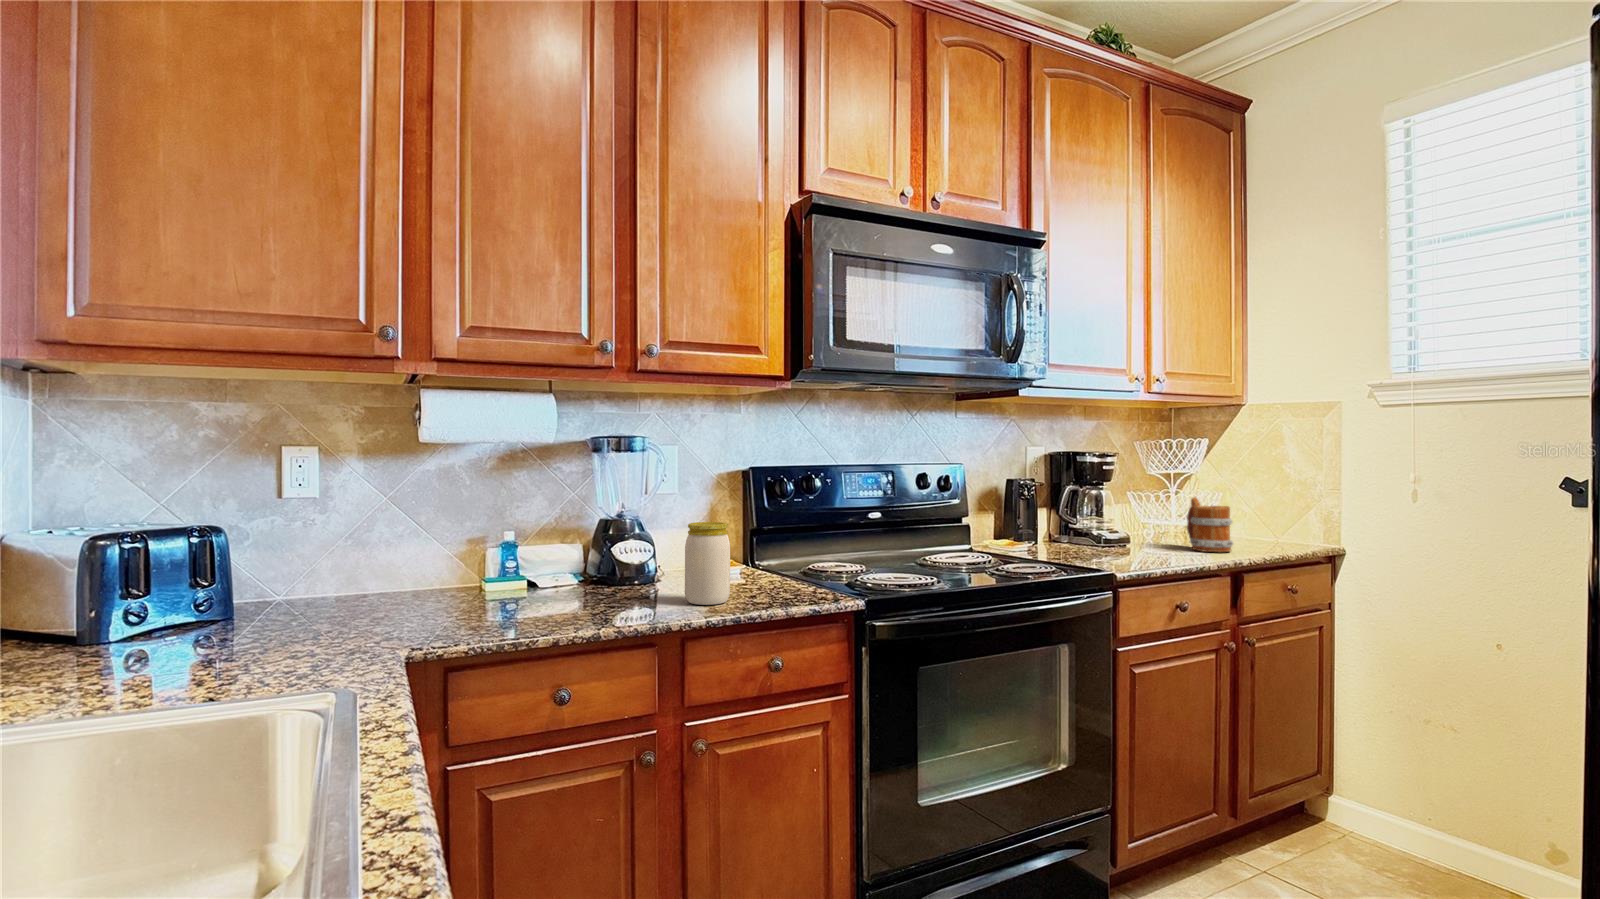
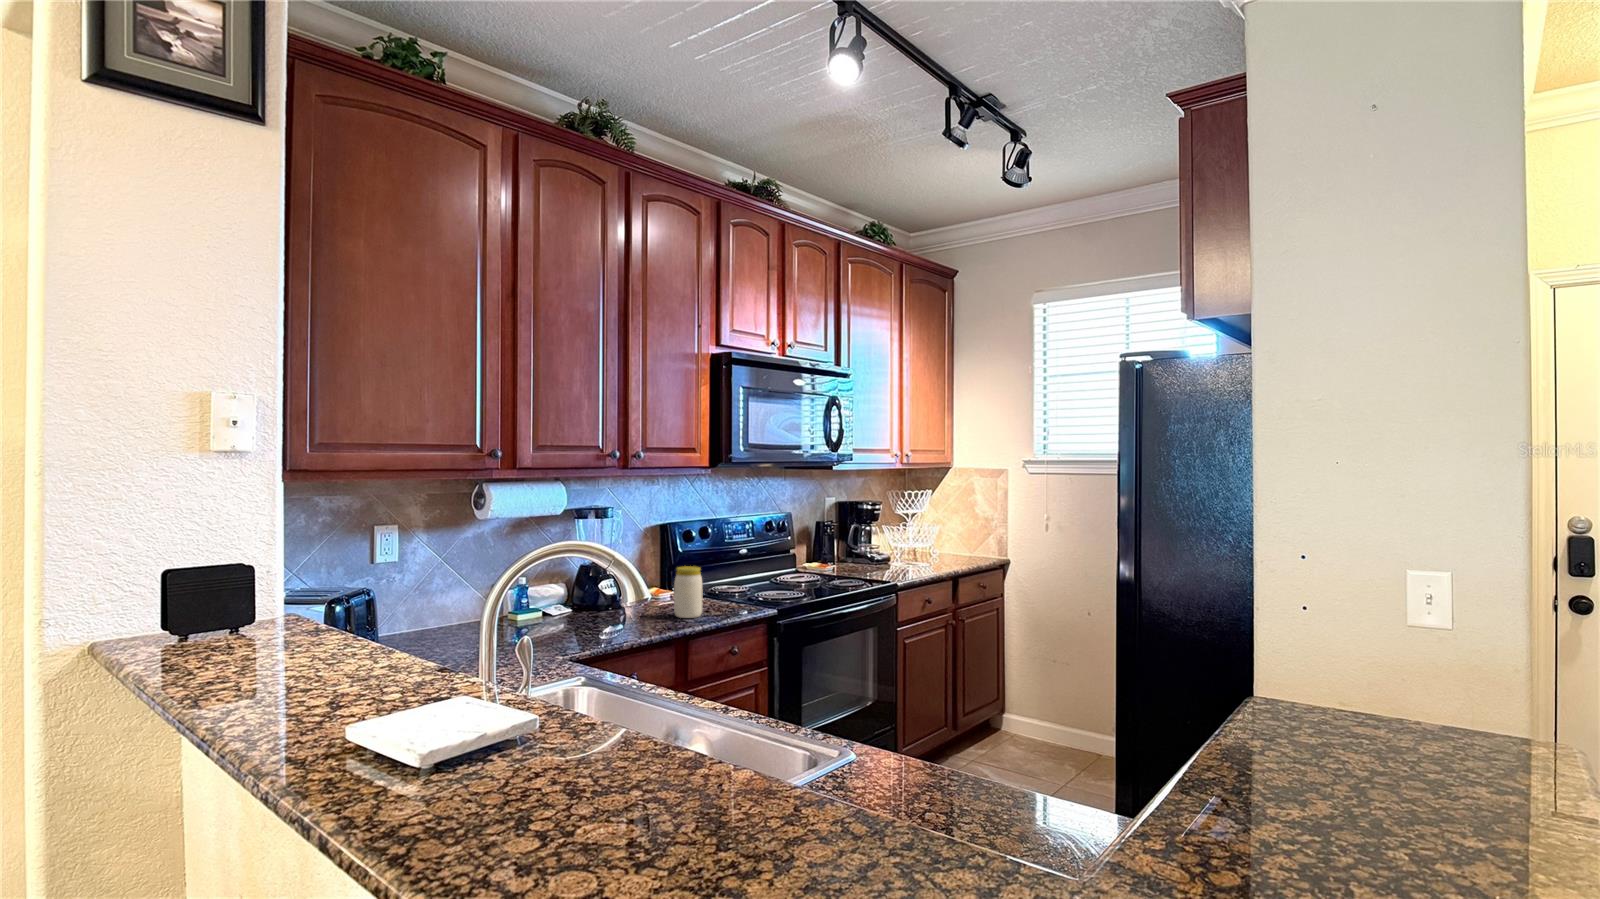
mug: present [1187,497,1233,552] -> none [925,531,952,566]

